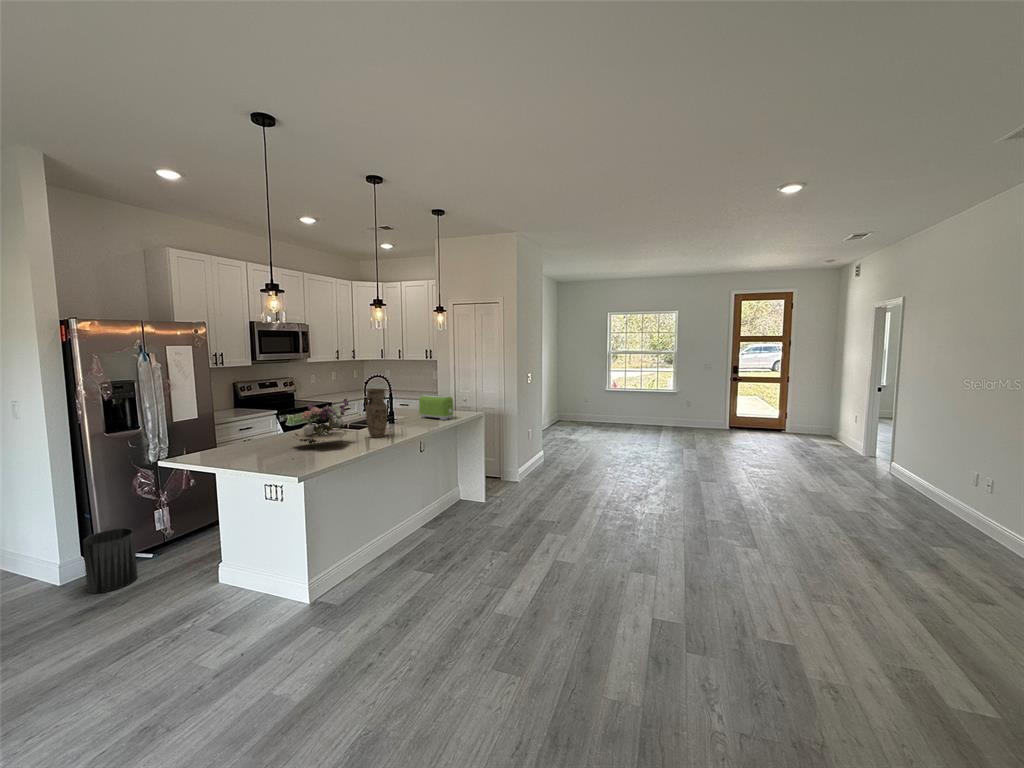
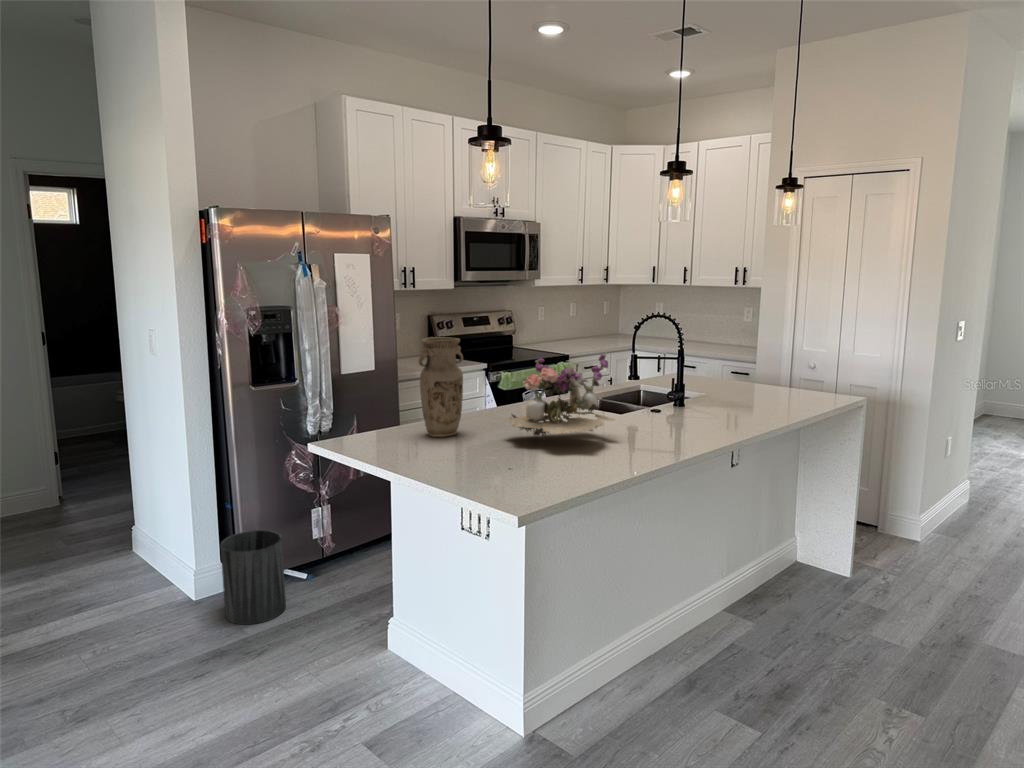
vase: present [366,388,387,437] -> present [418,337,463,437]
toaster: present [419,395,453,420] -> none [733,353,807,407]

